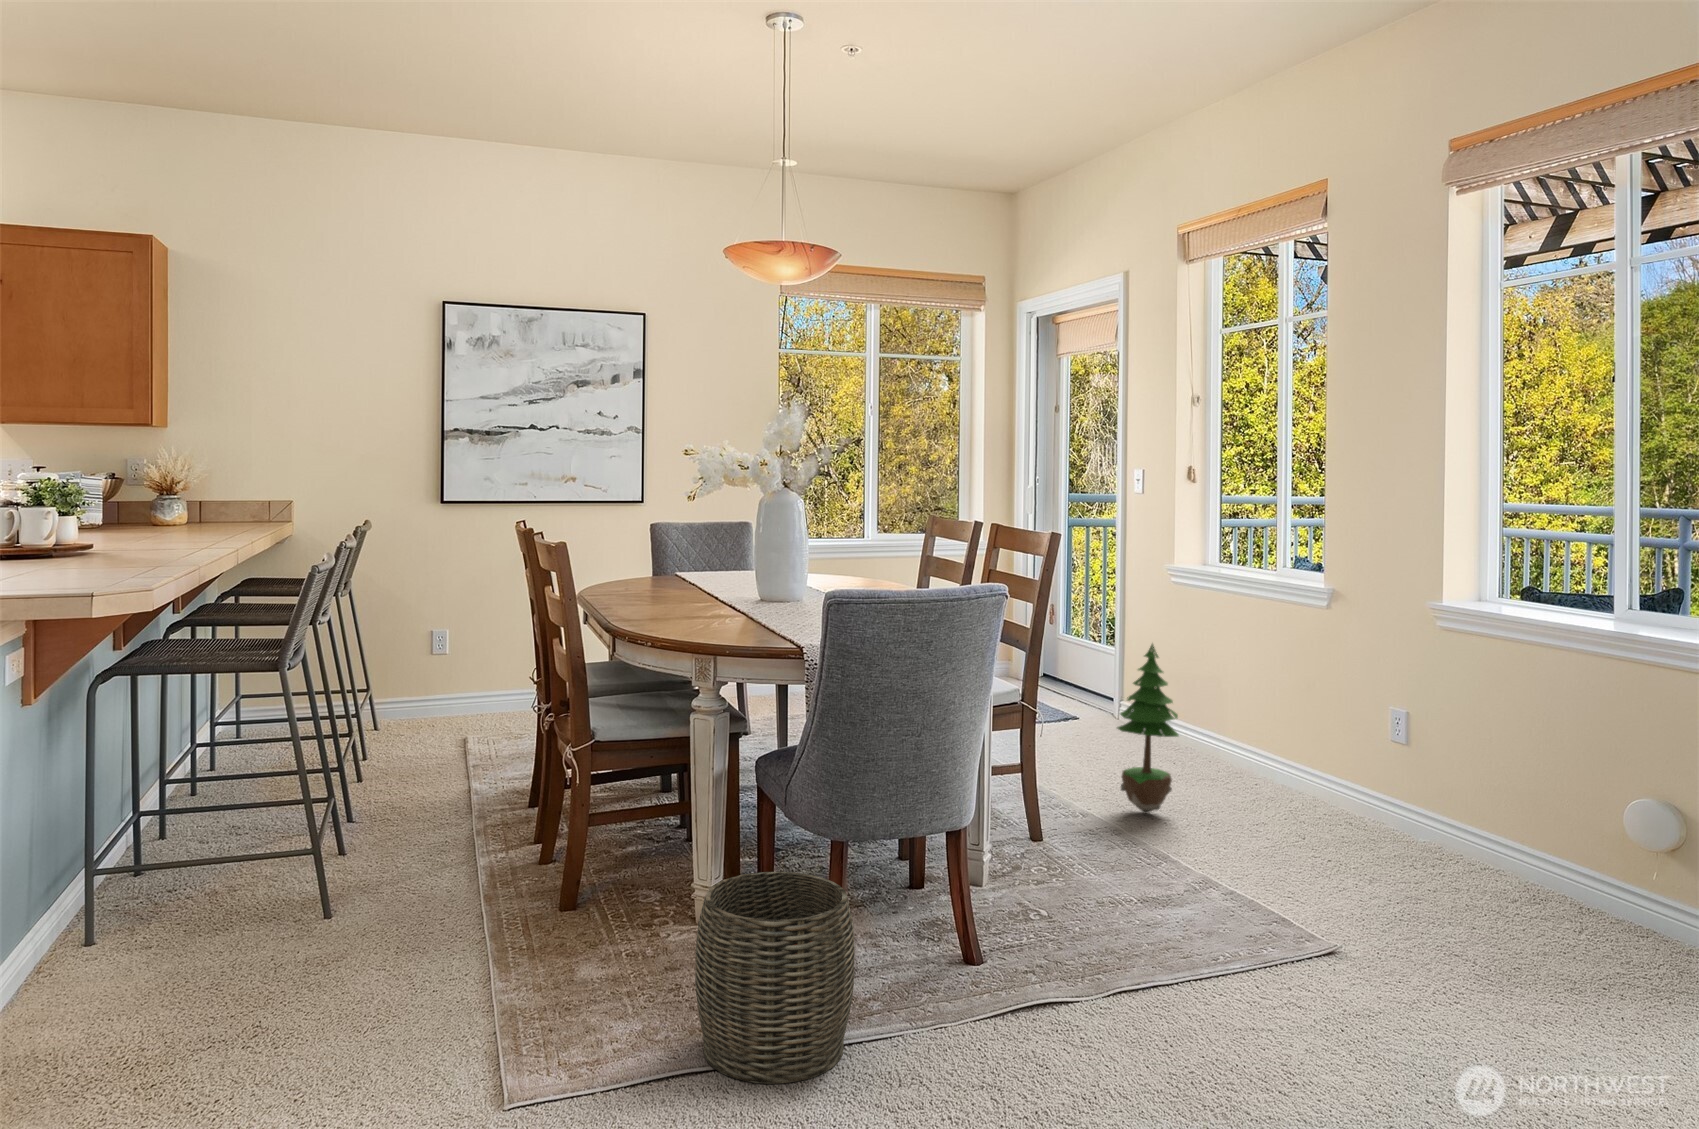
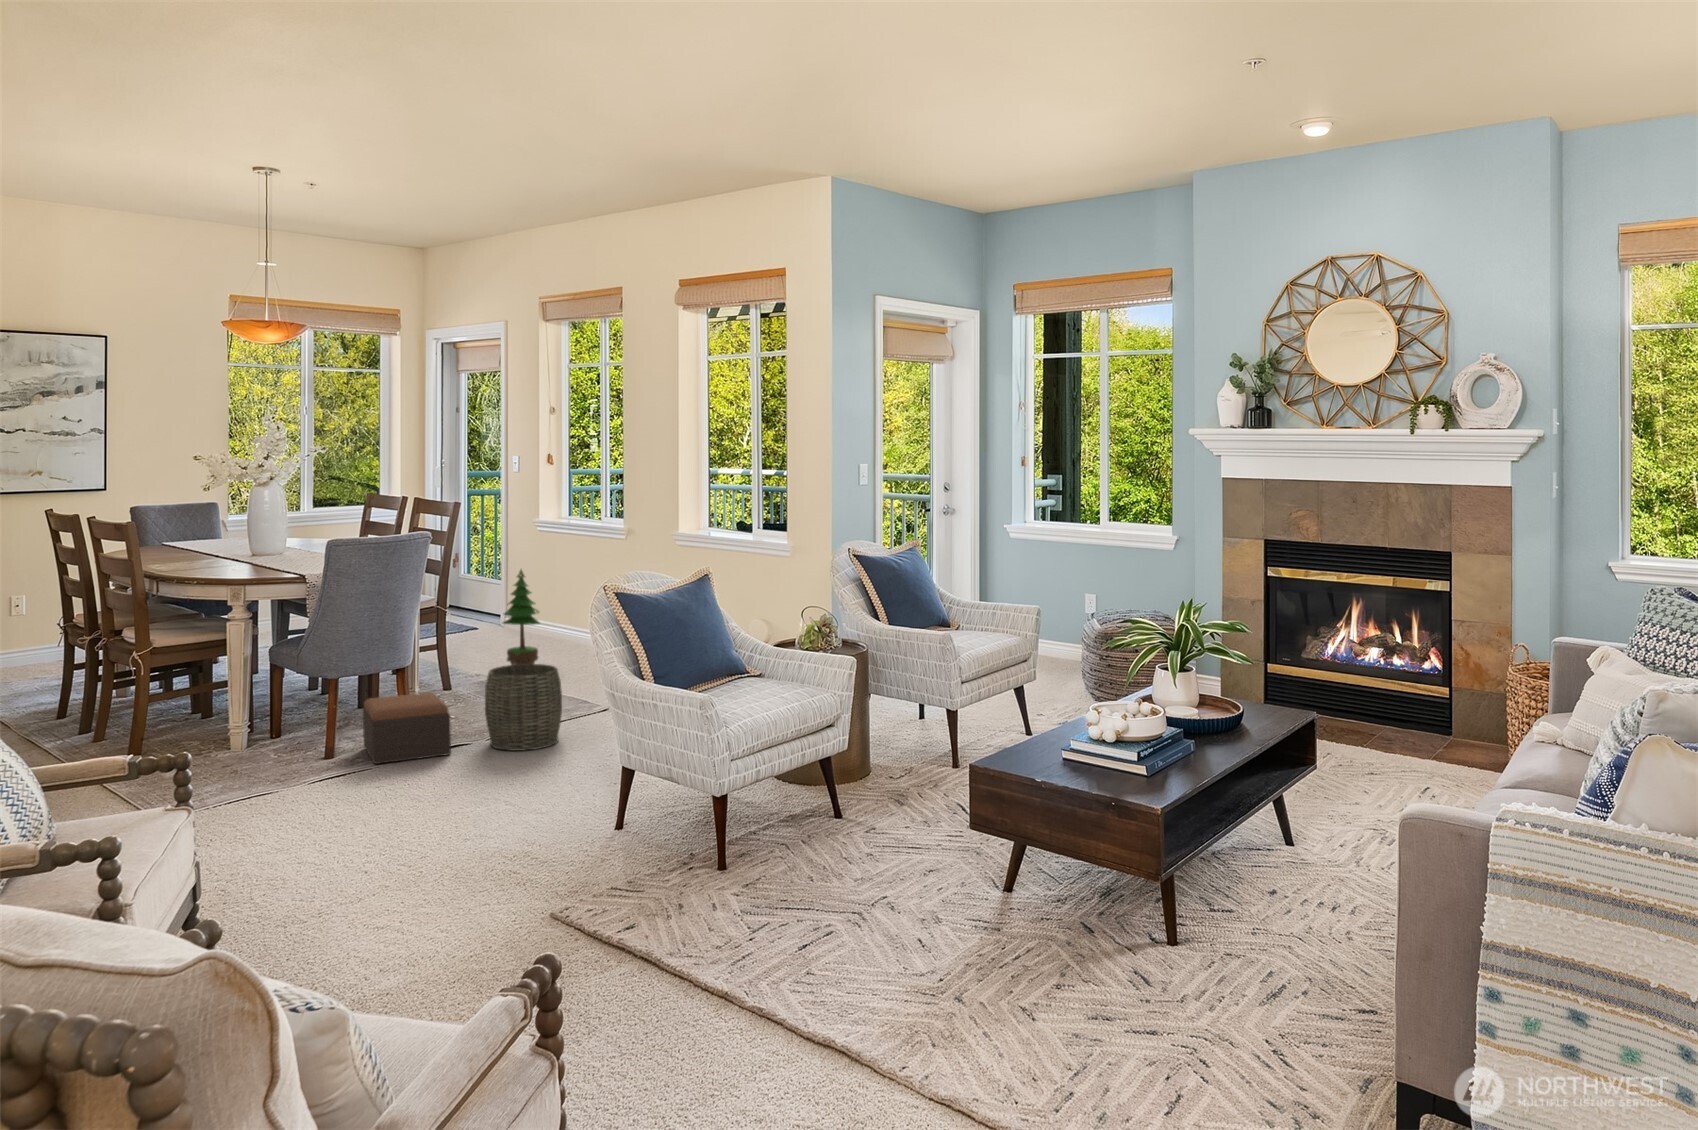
woven basket: present [695,872,855,1084] -> present [485,664,562,751]
footstool: none [892,875,1043,1015] -> present [363,693,451,764]

